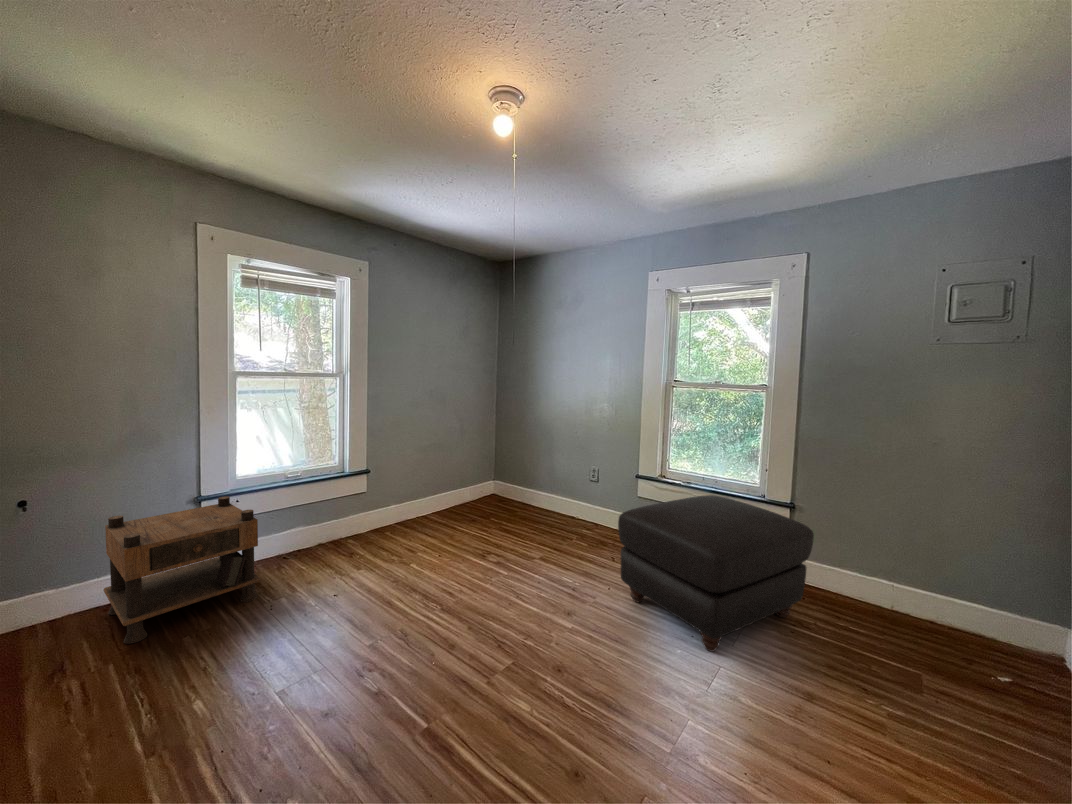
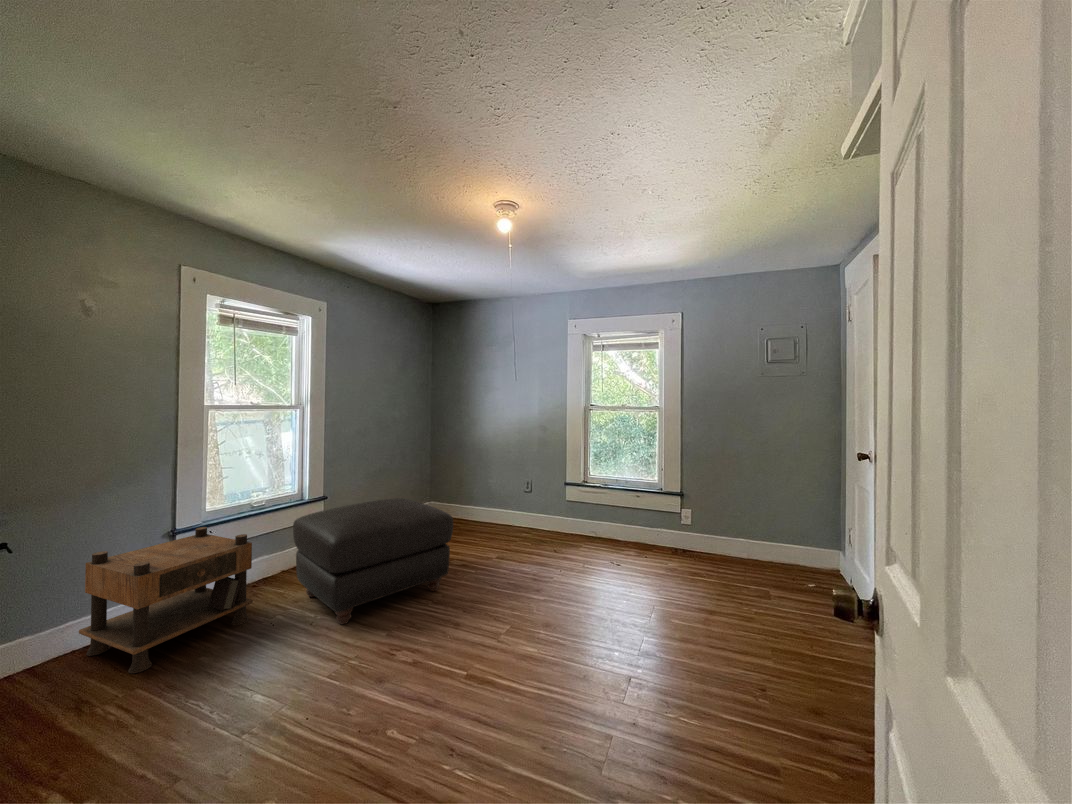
ottoman: present [618,495,814,651] -> present [293,498,453,624]

